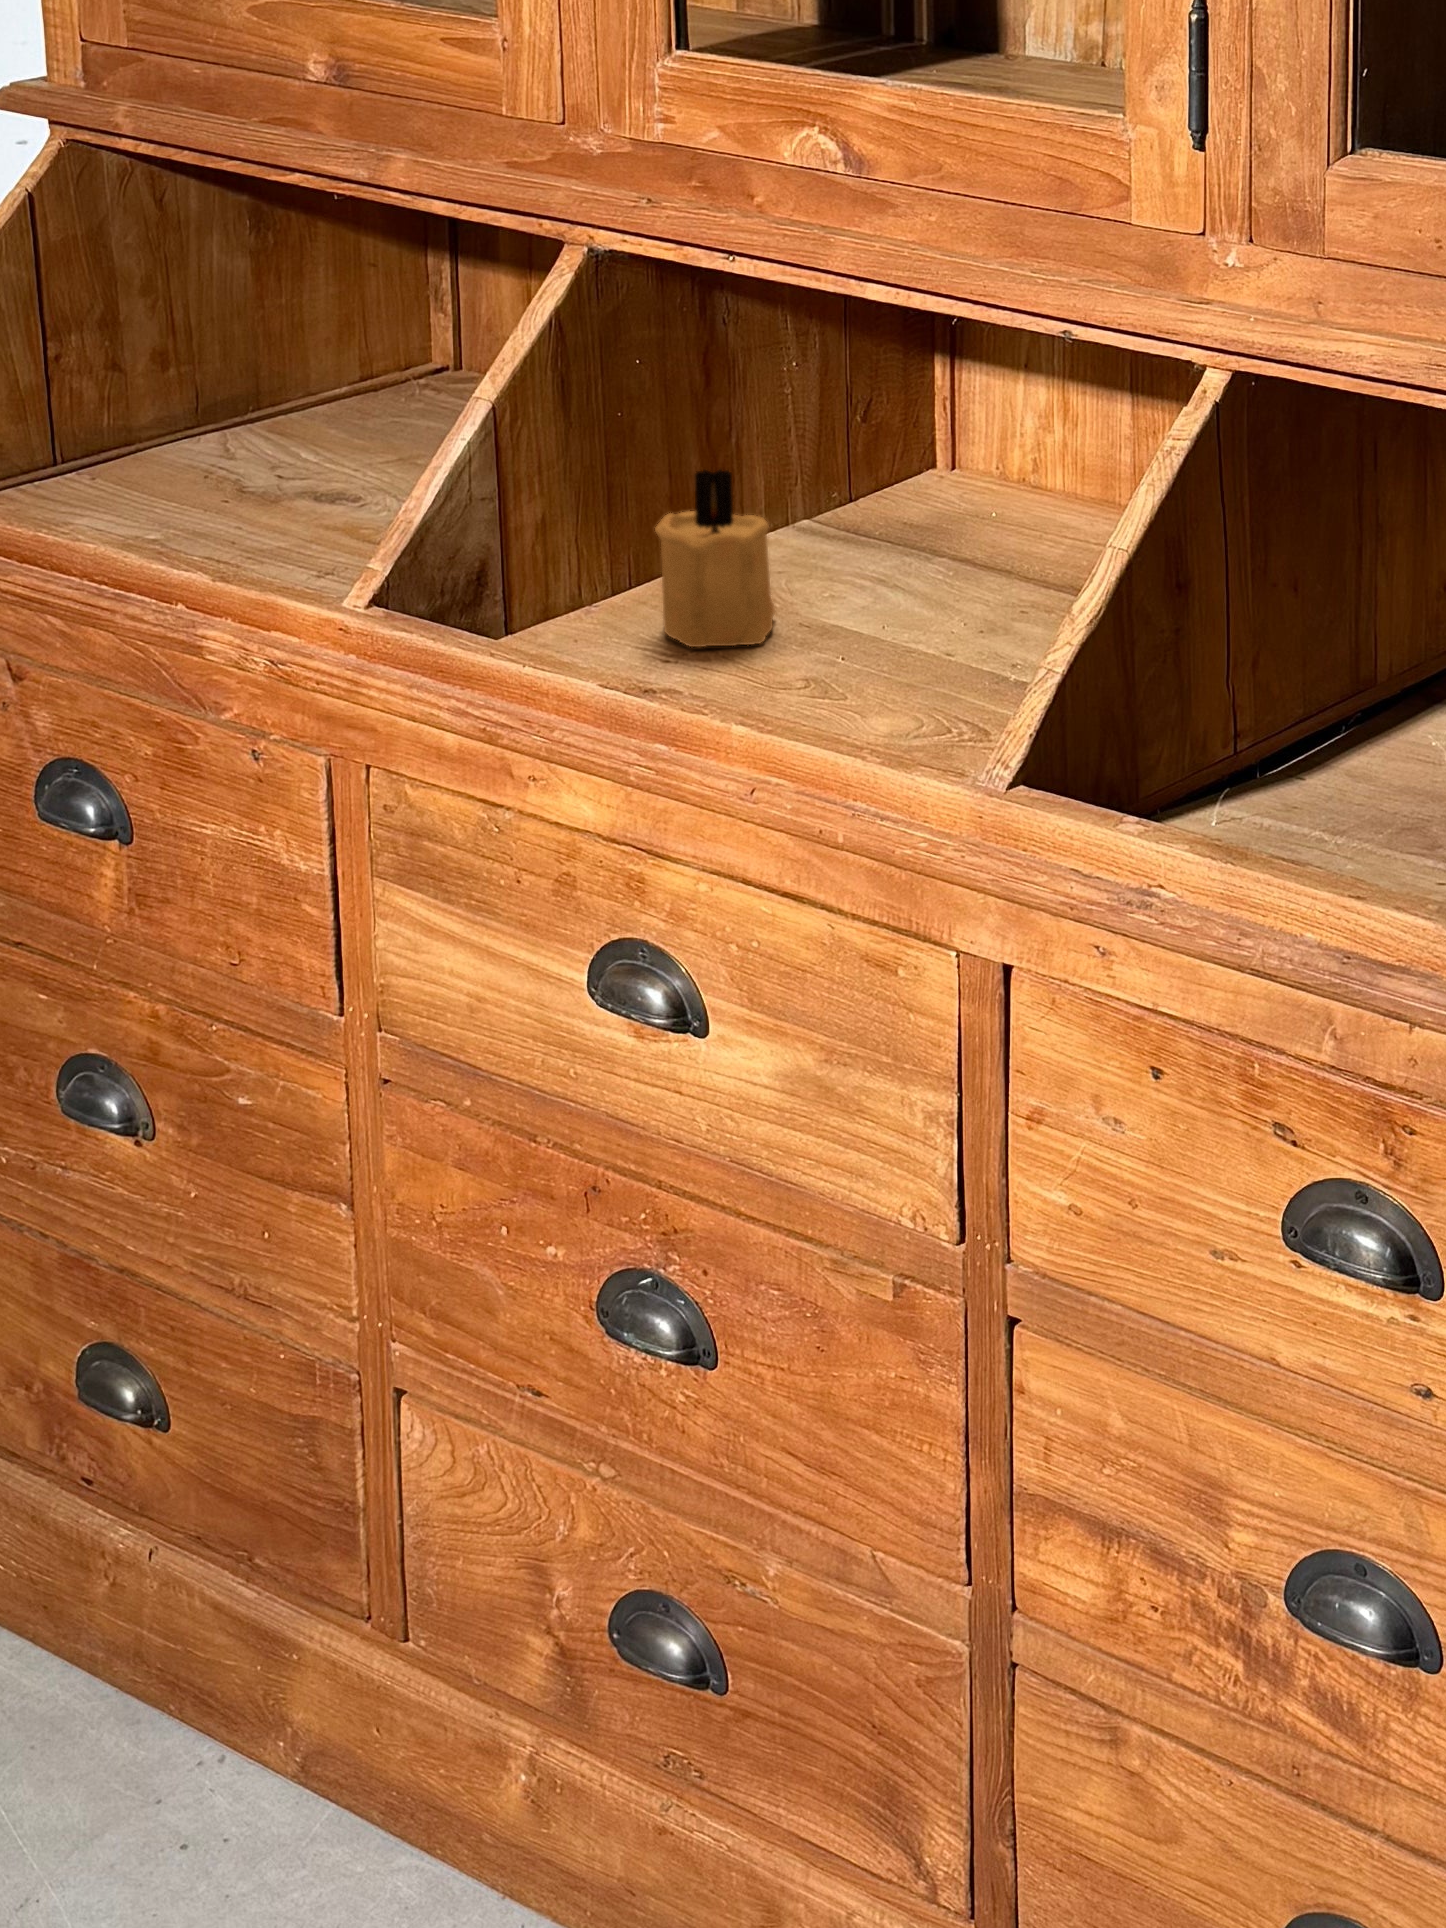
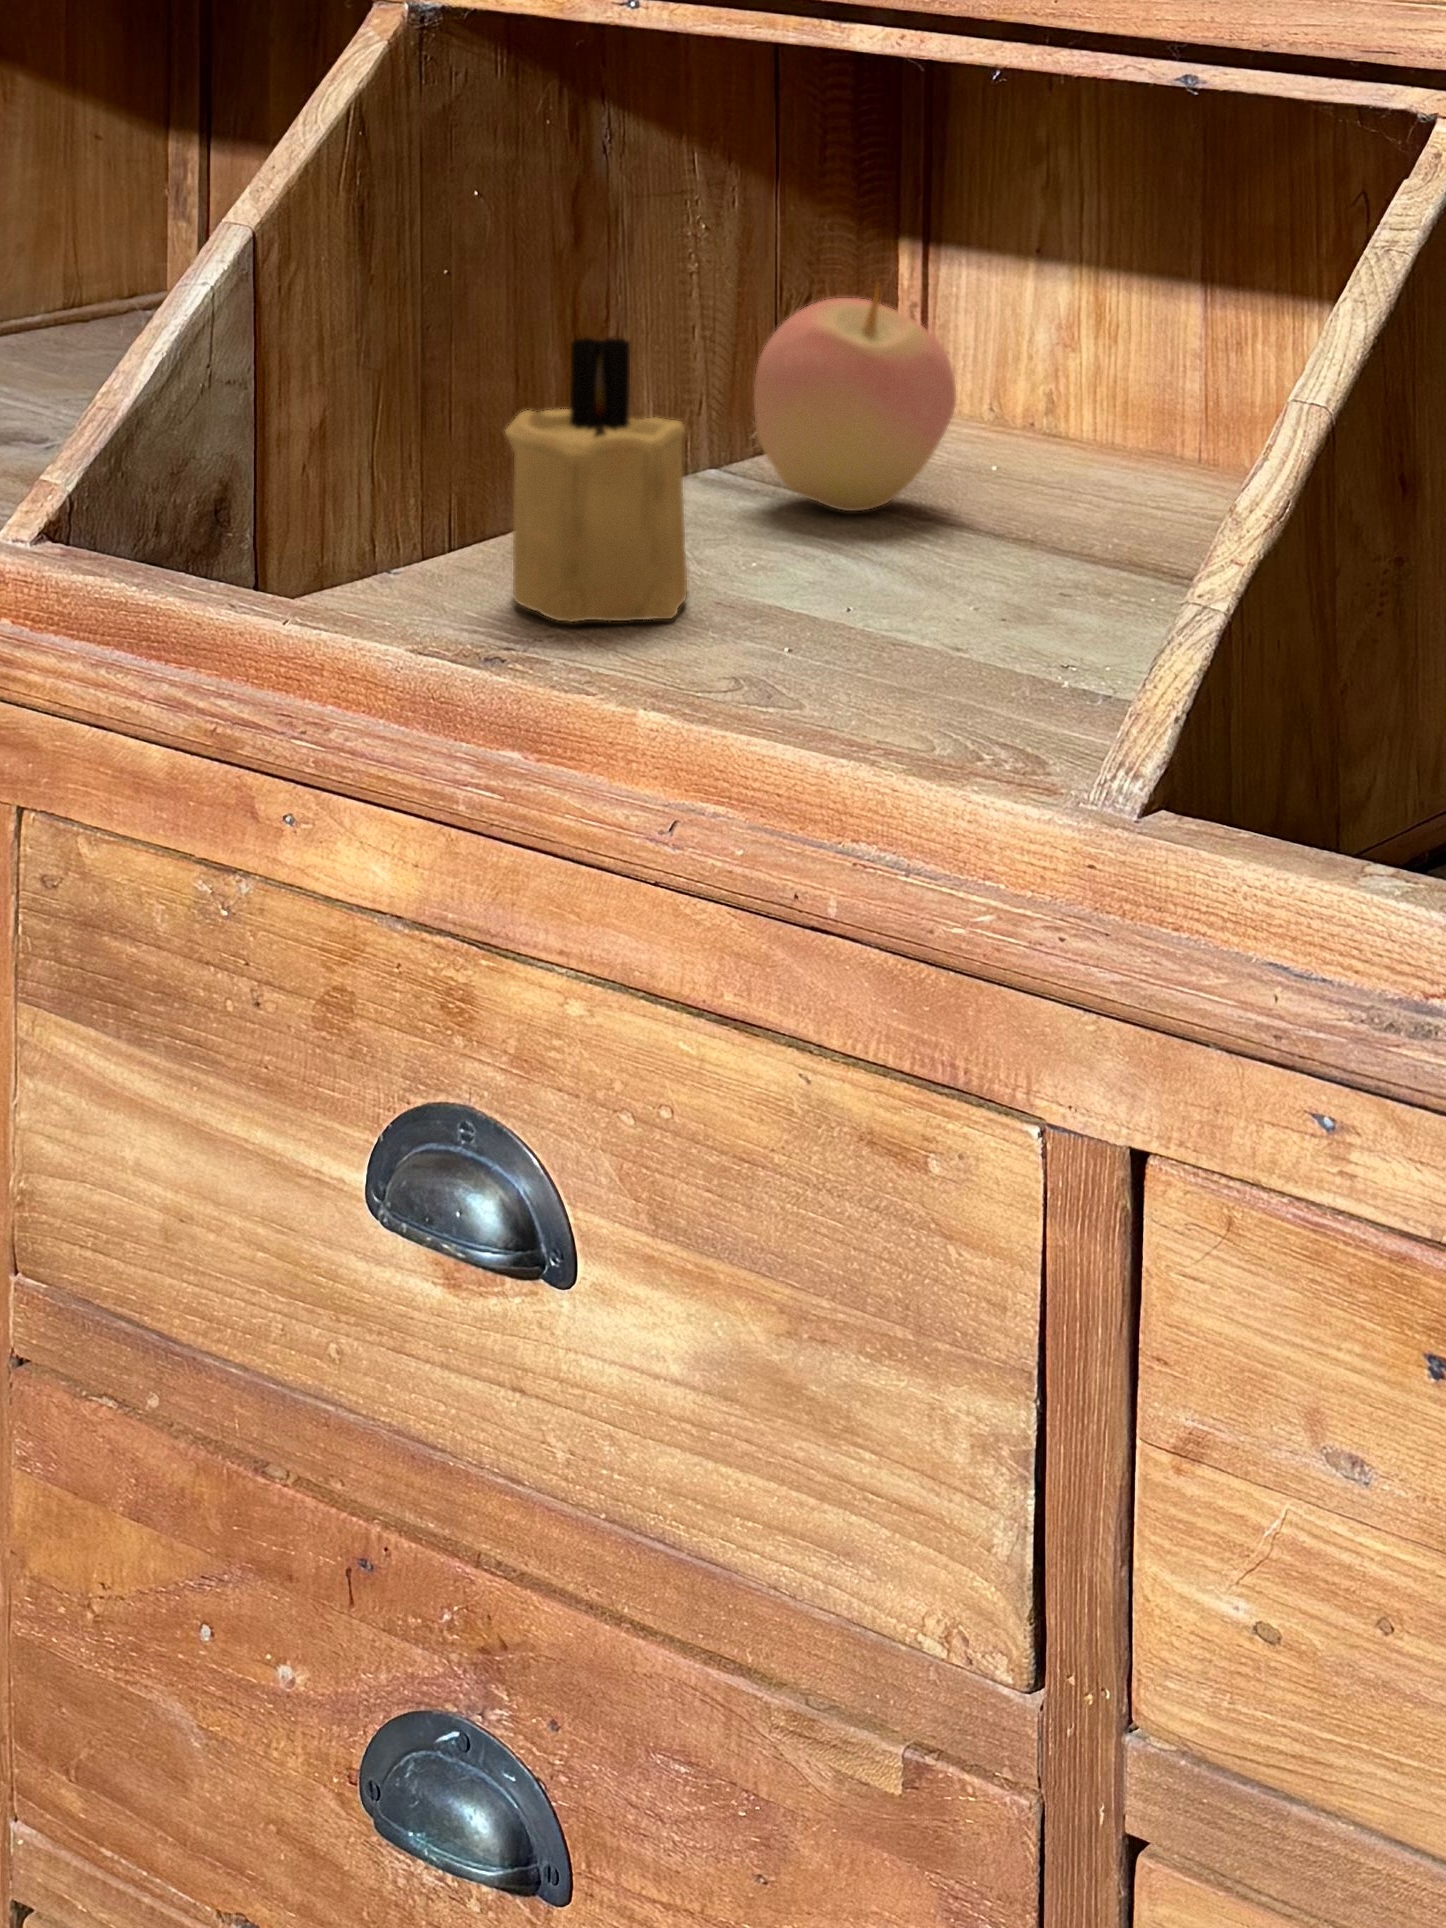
apple: none [828,409,960,556] -> present [754,288,956,511]

